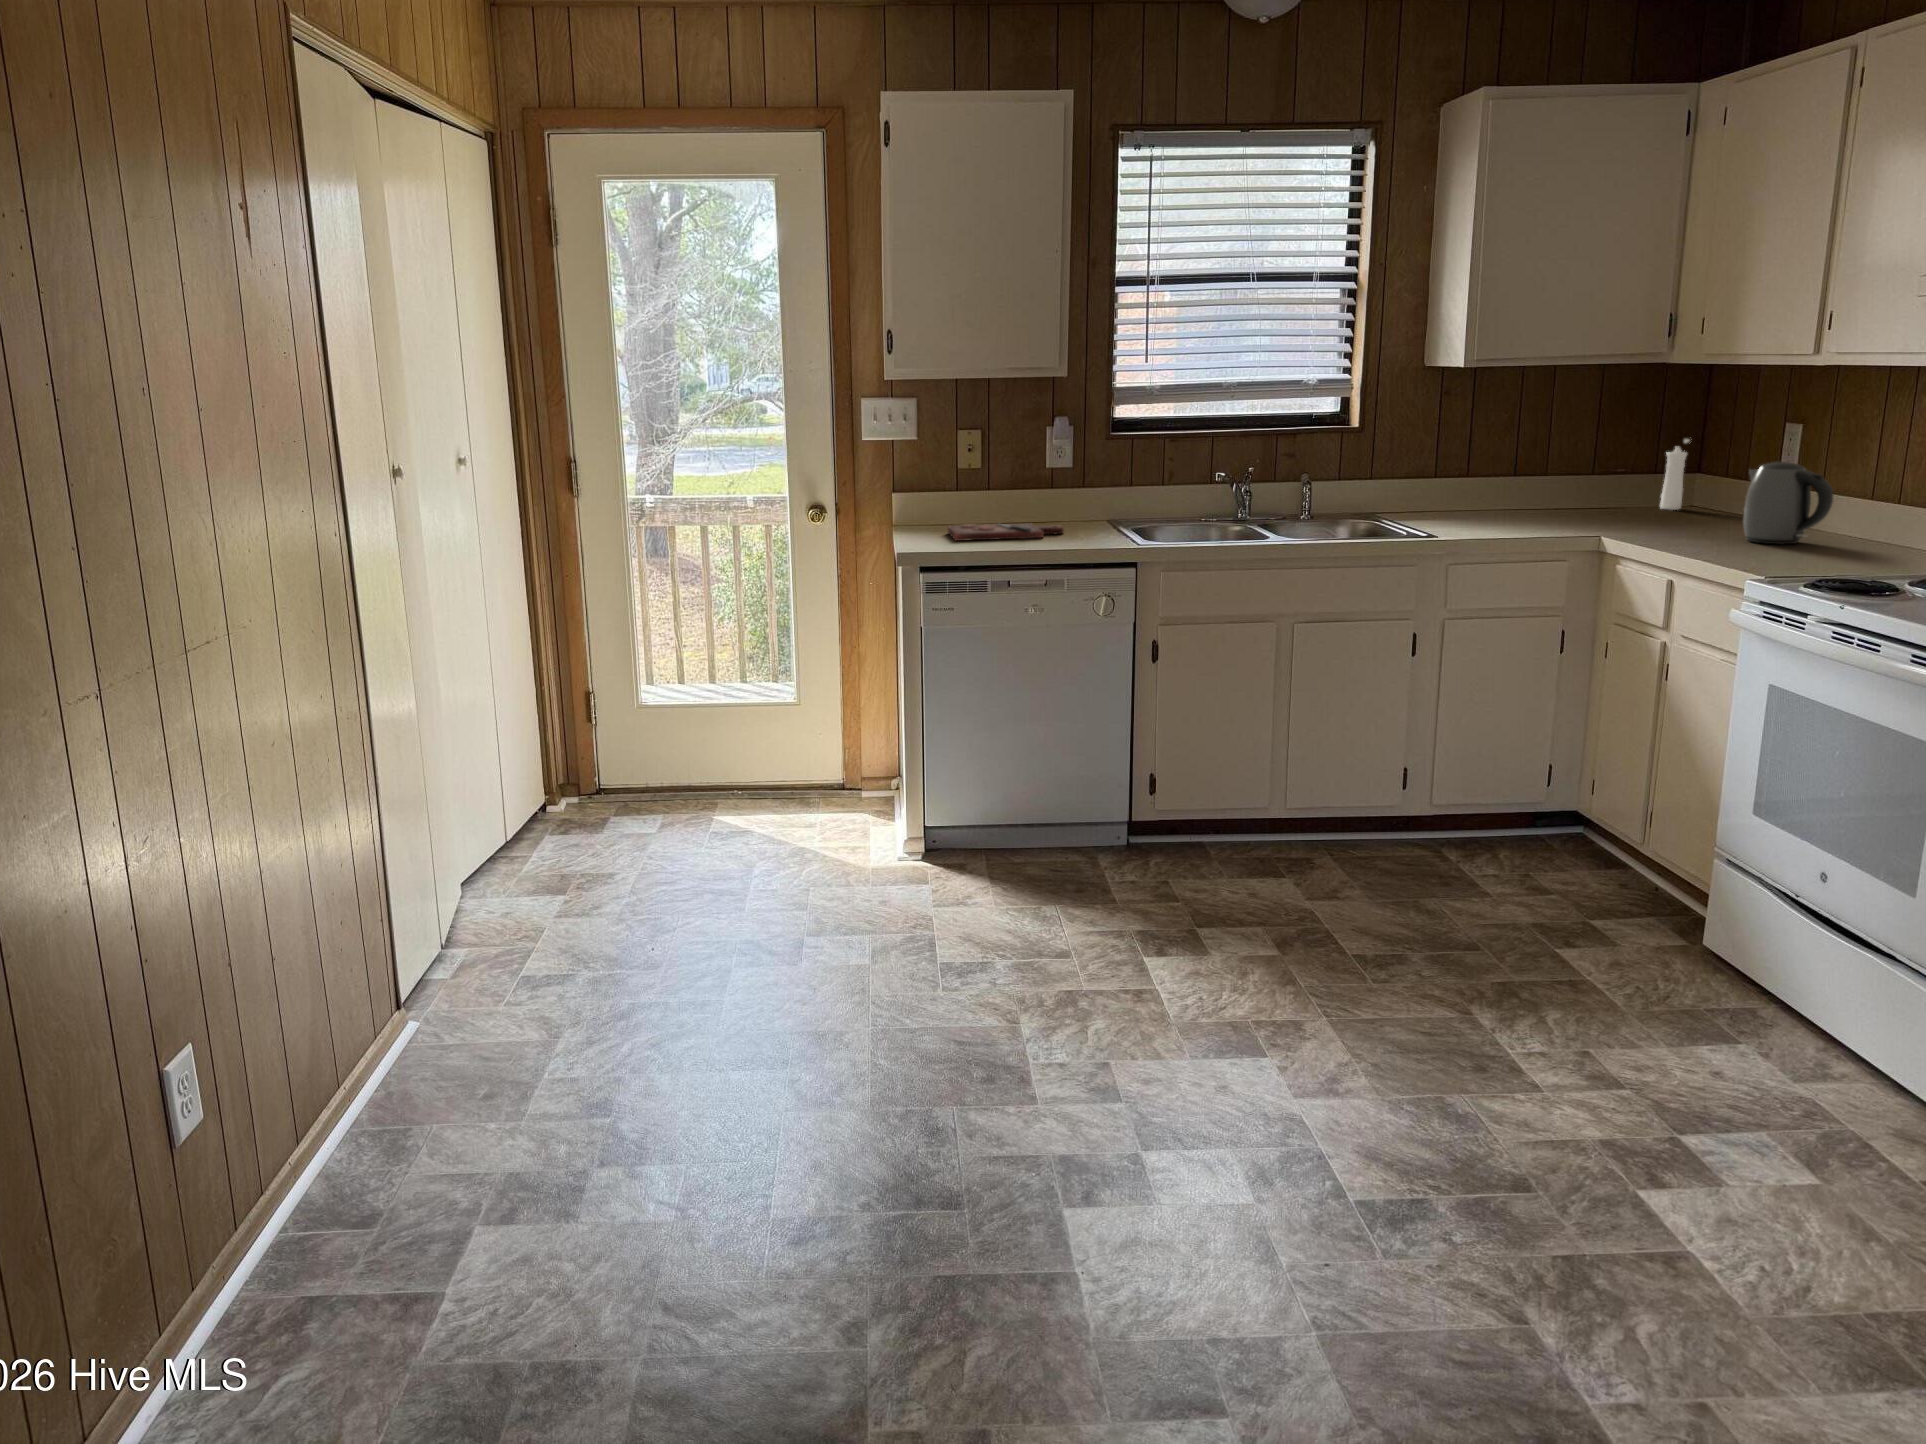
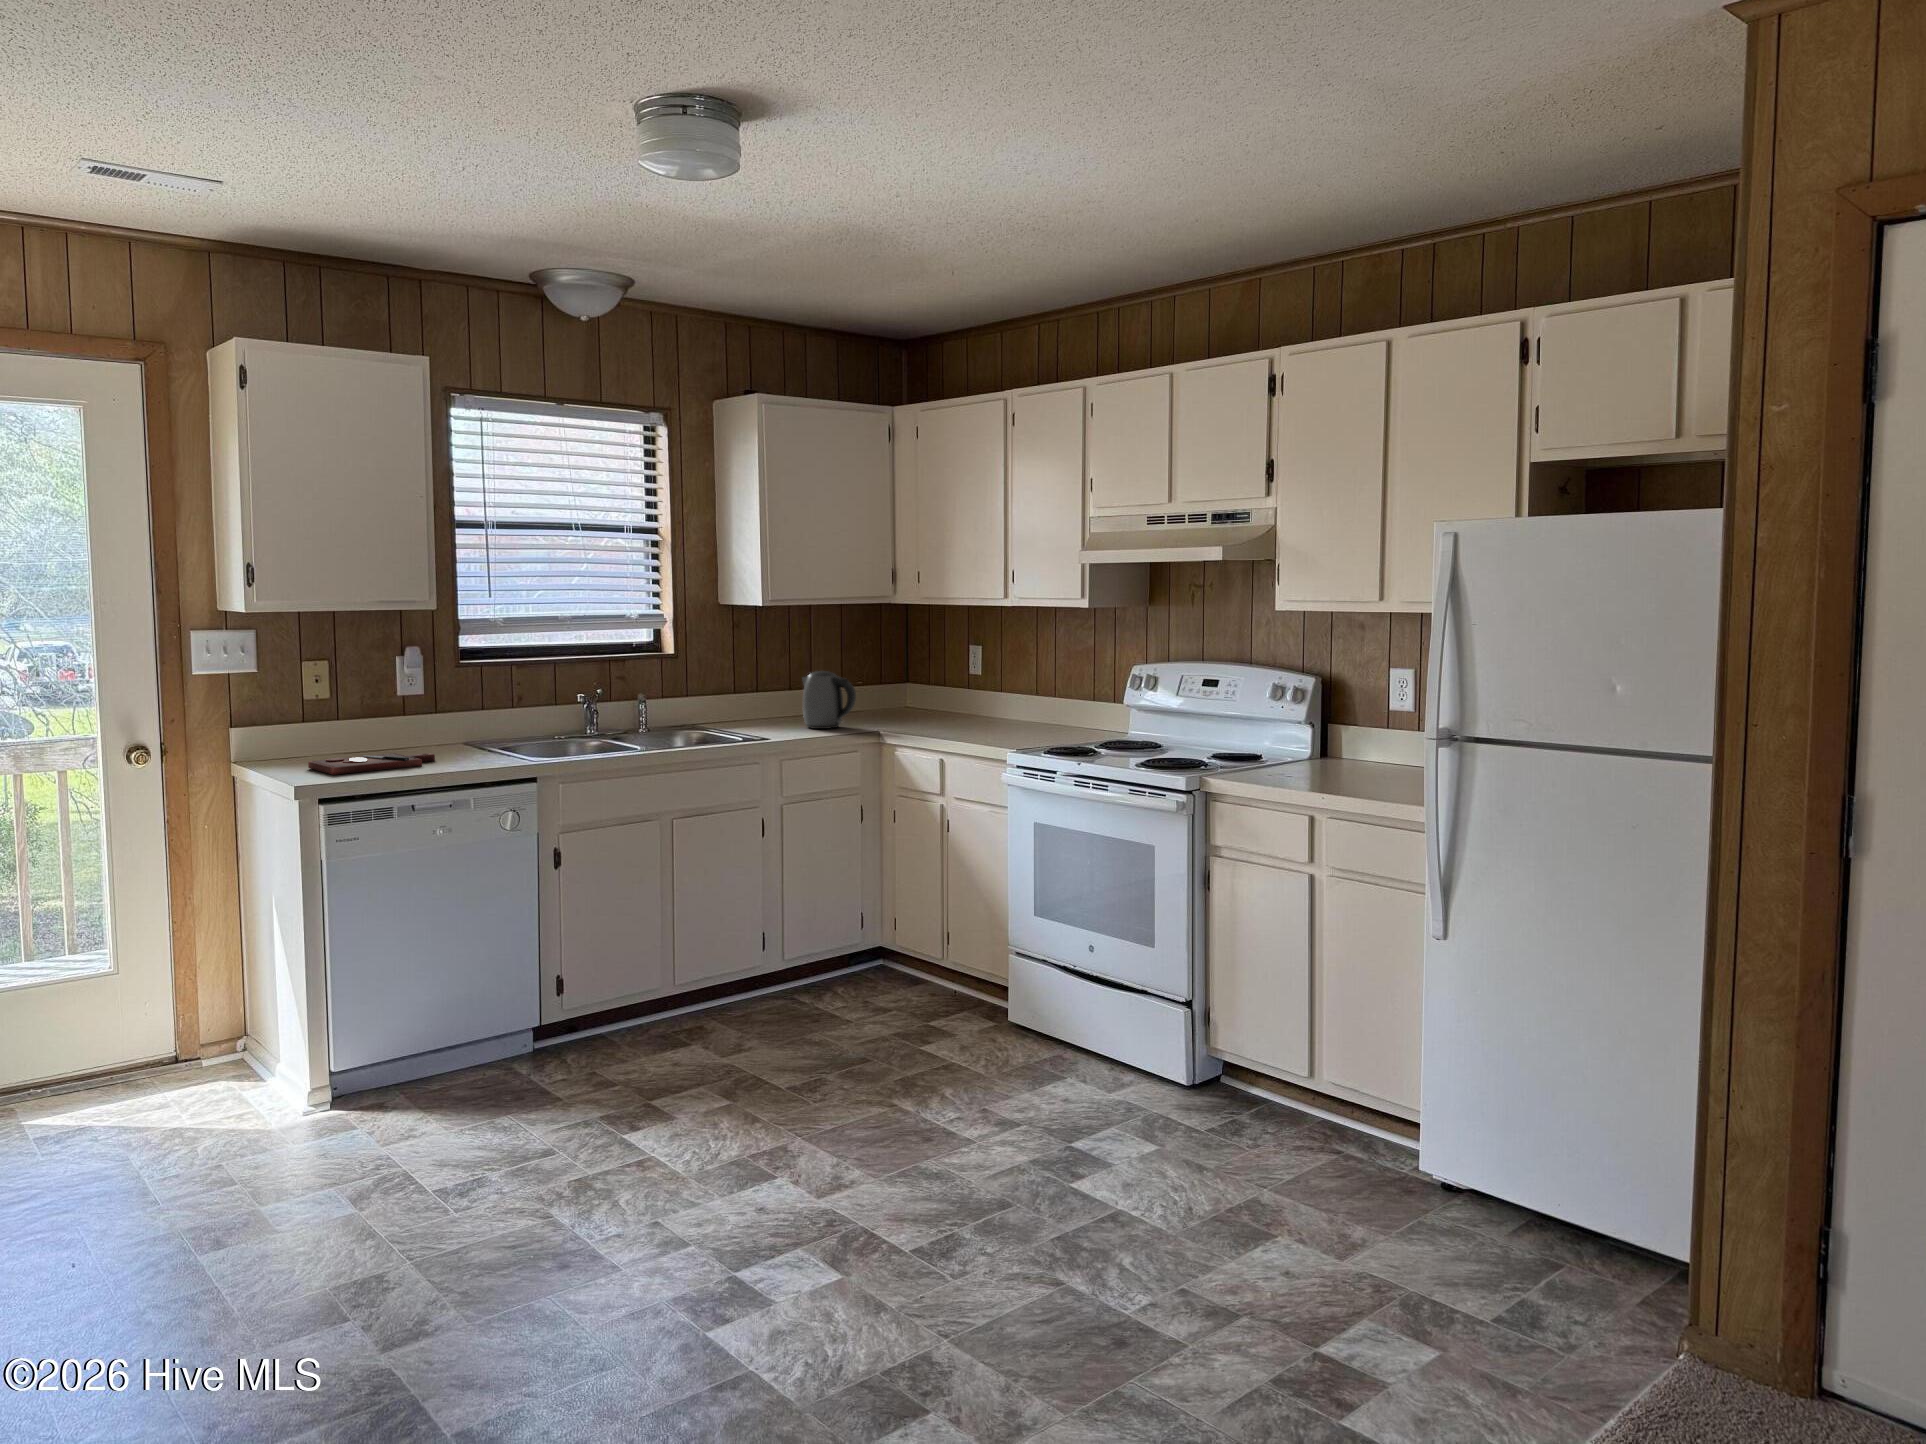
pepper mill: present [1660,439,1689,510] -> none [888,654,902,709]
kettle: present [1743,462,1833,544] -> present [802,671,856,729]

